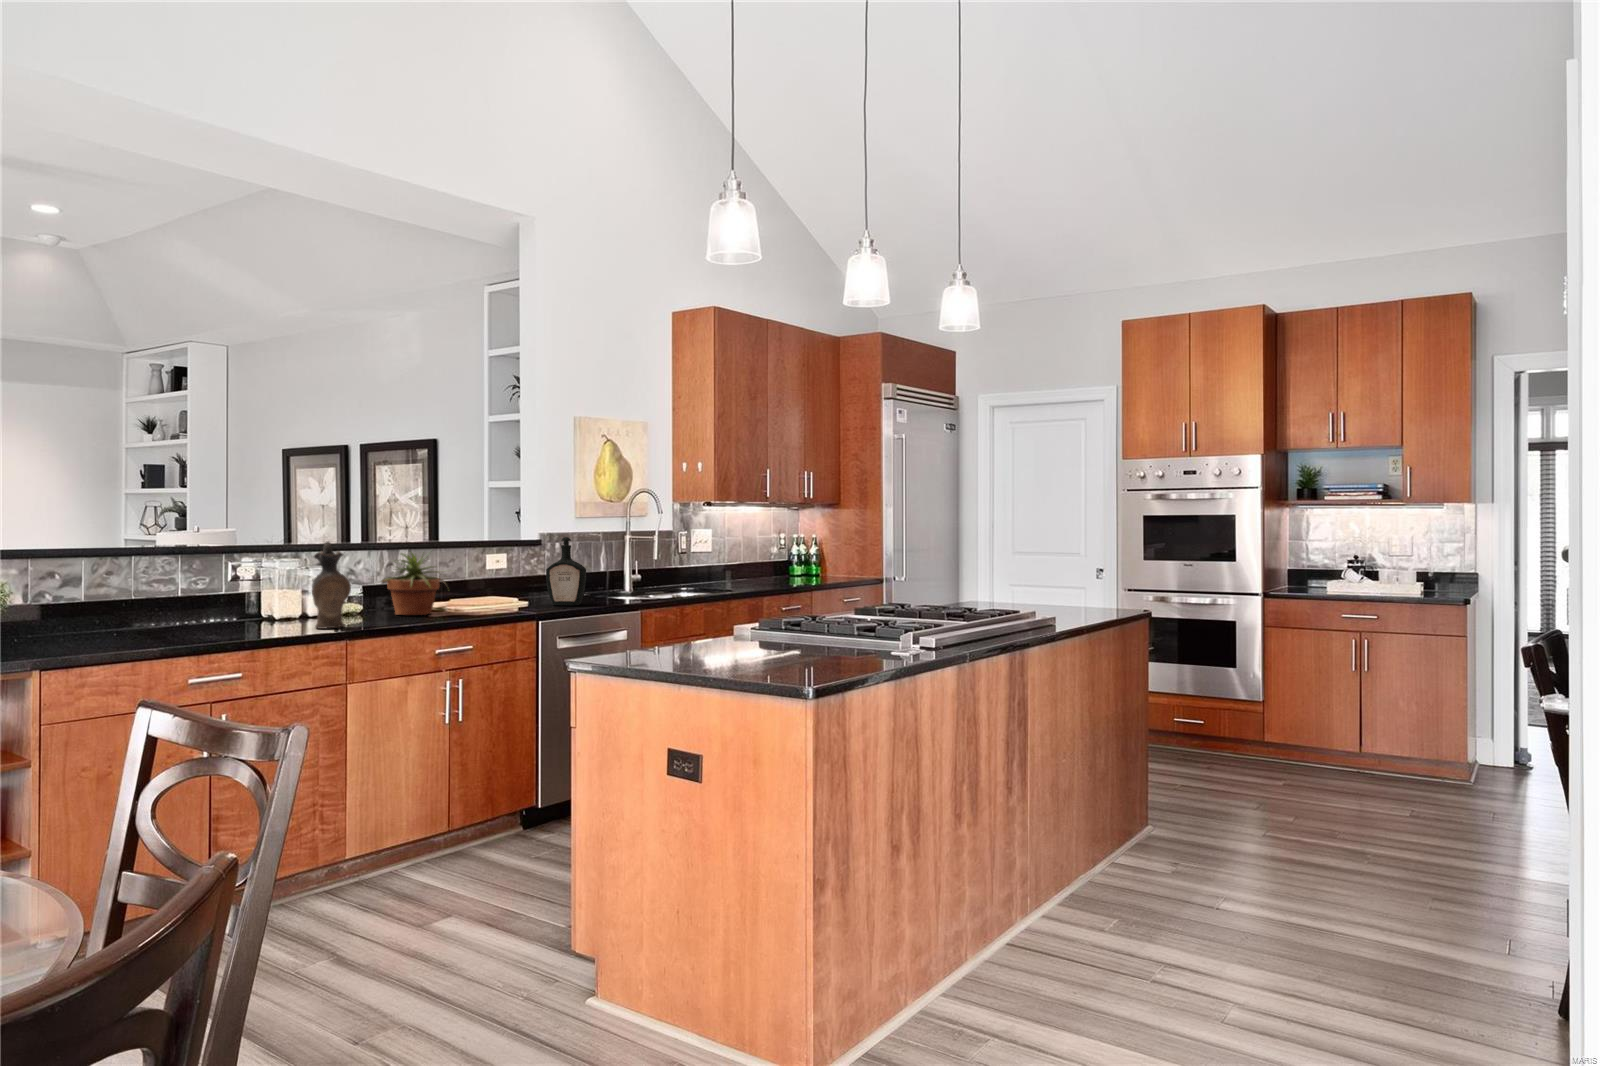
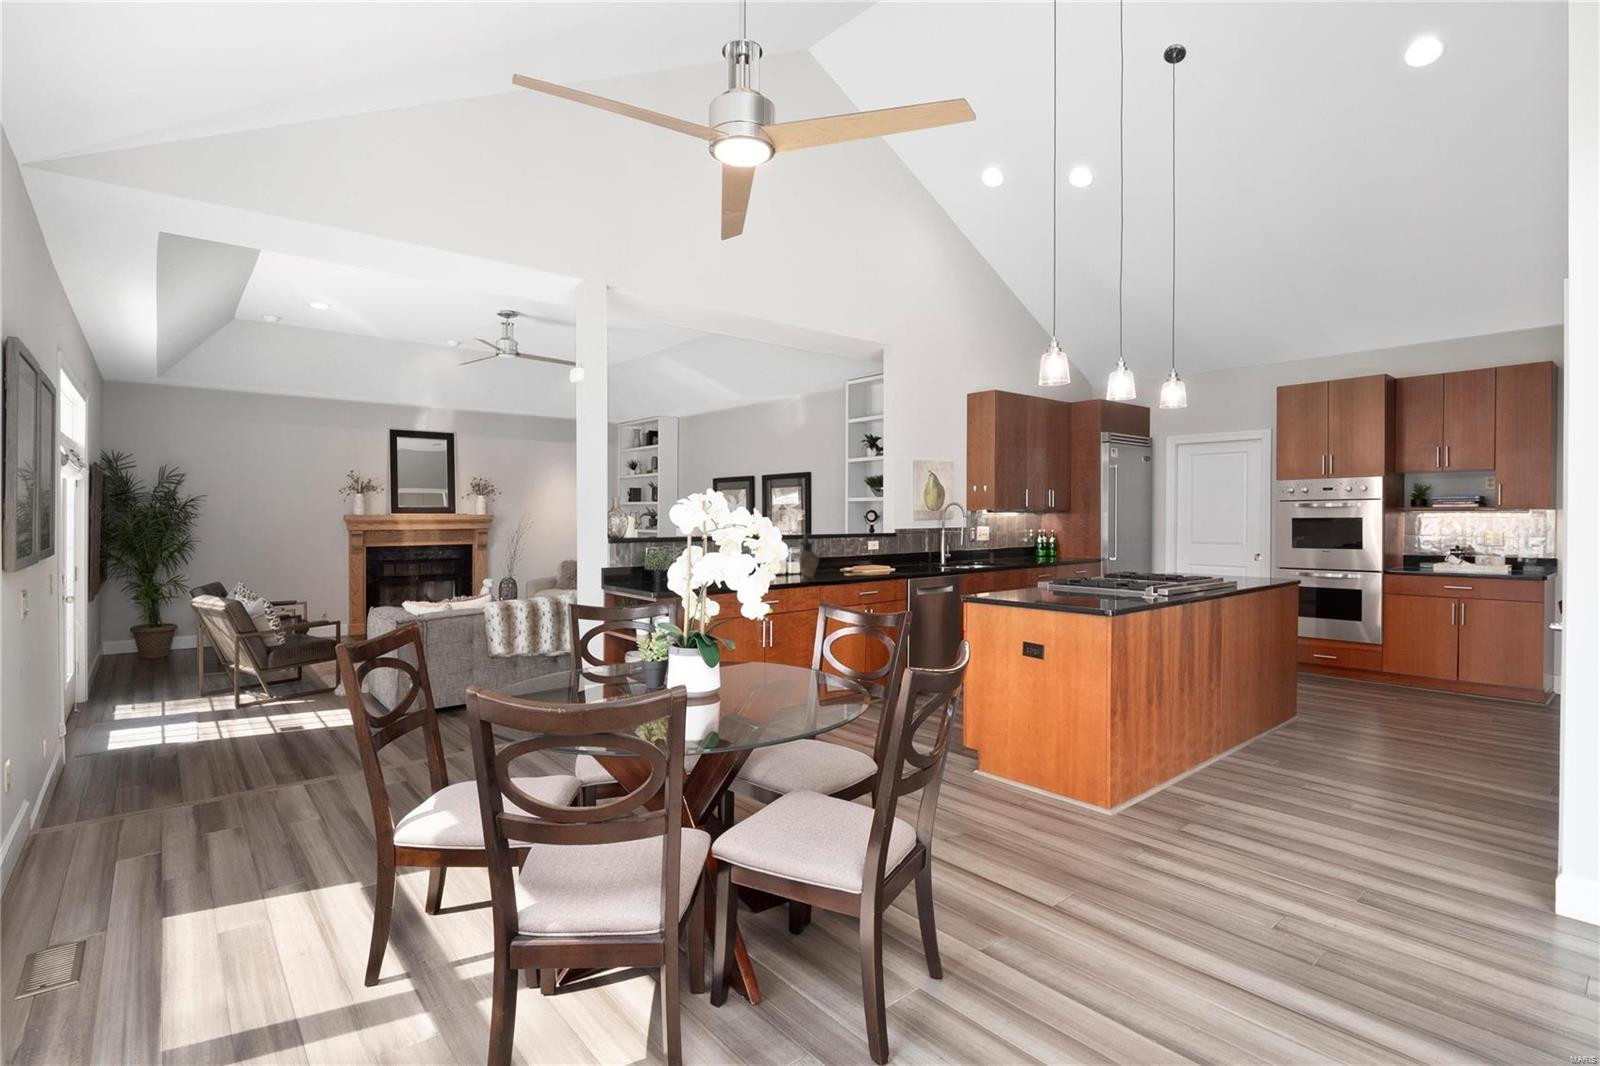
bottle: present [546,537,586,606] -> none [904,533,927,573]
potted plant: present [381,551,446,615] -> none [820,540,862,577]

